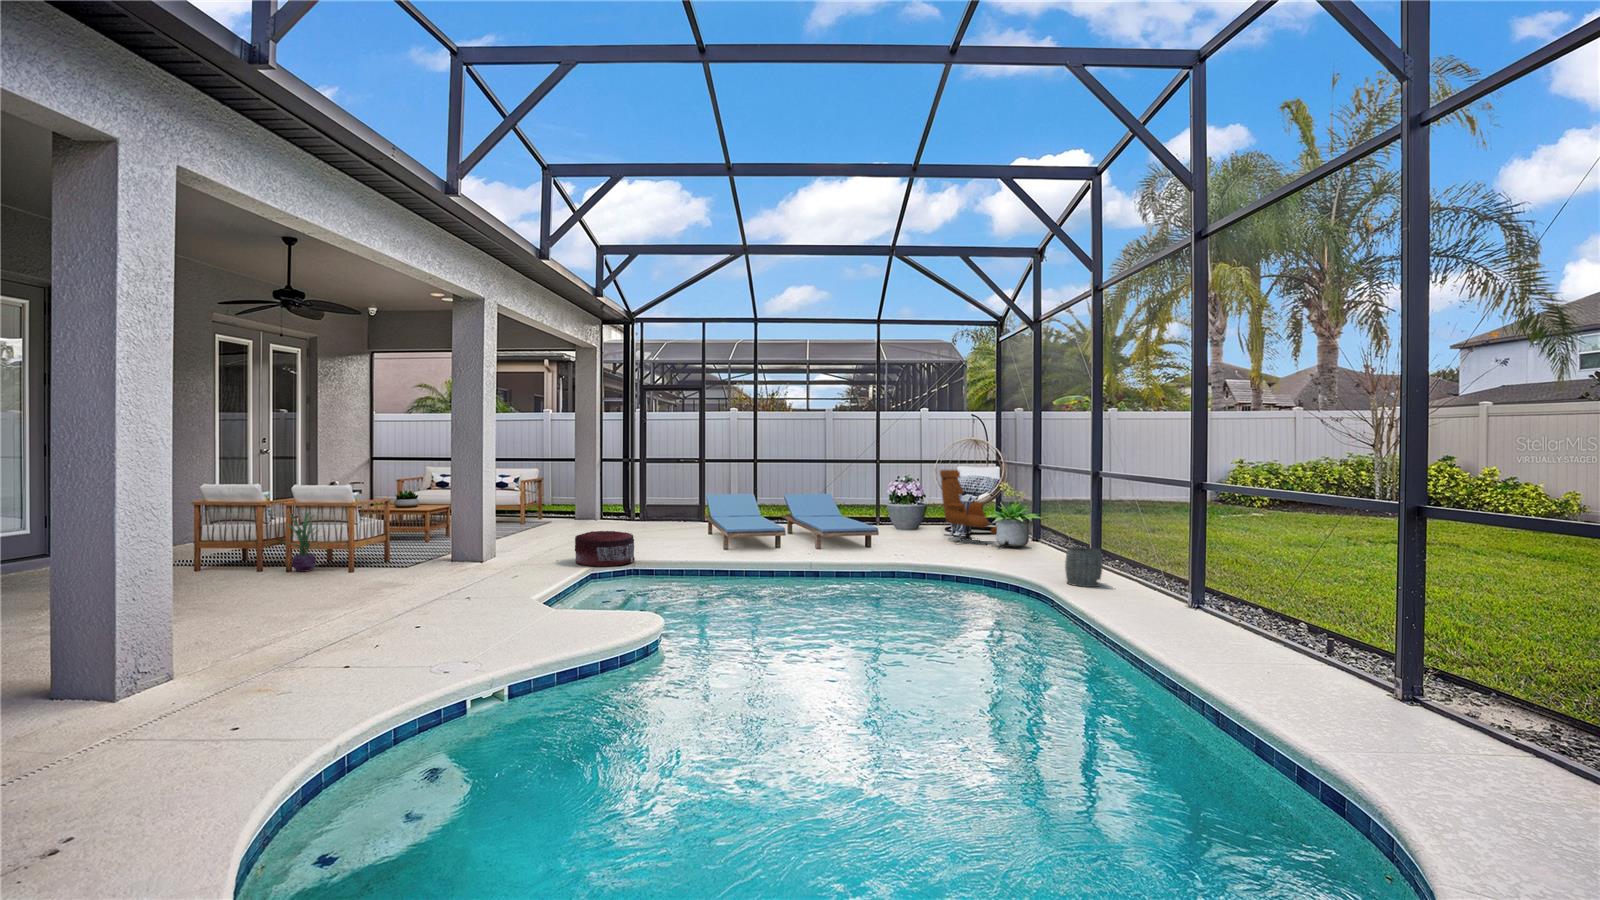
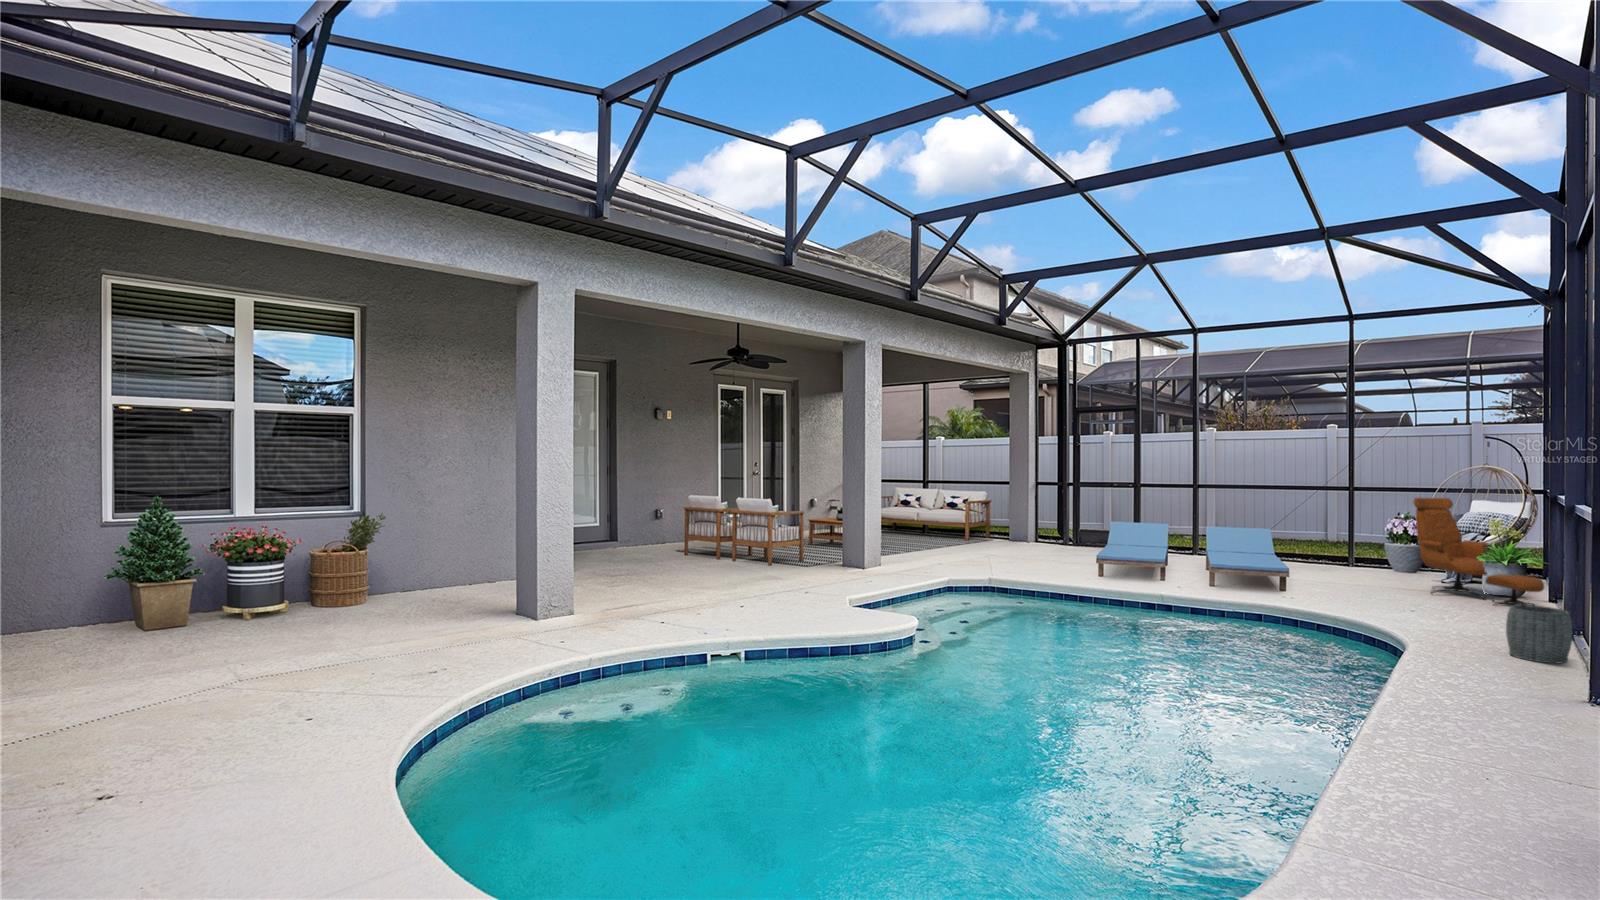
decorative plant: present [285,513,318,572] -> none [718,518,767,562]
pouf: present [575,531,635,567] -> none [936,546,994,579]

